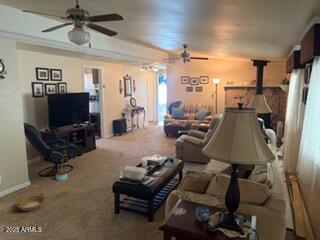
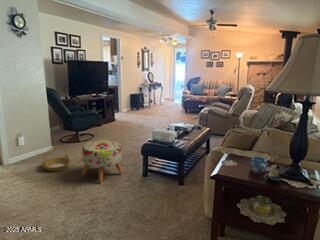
potted plant: present [52,145,73,180] -> none [74,110,96,146]
ottoman: none [55,178,95,224] -> present [82,140,123,184]

